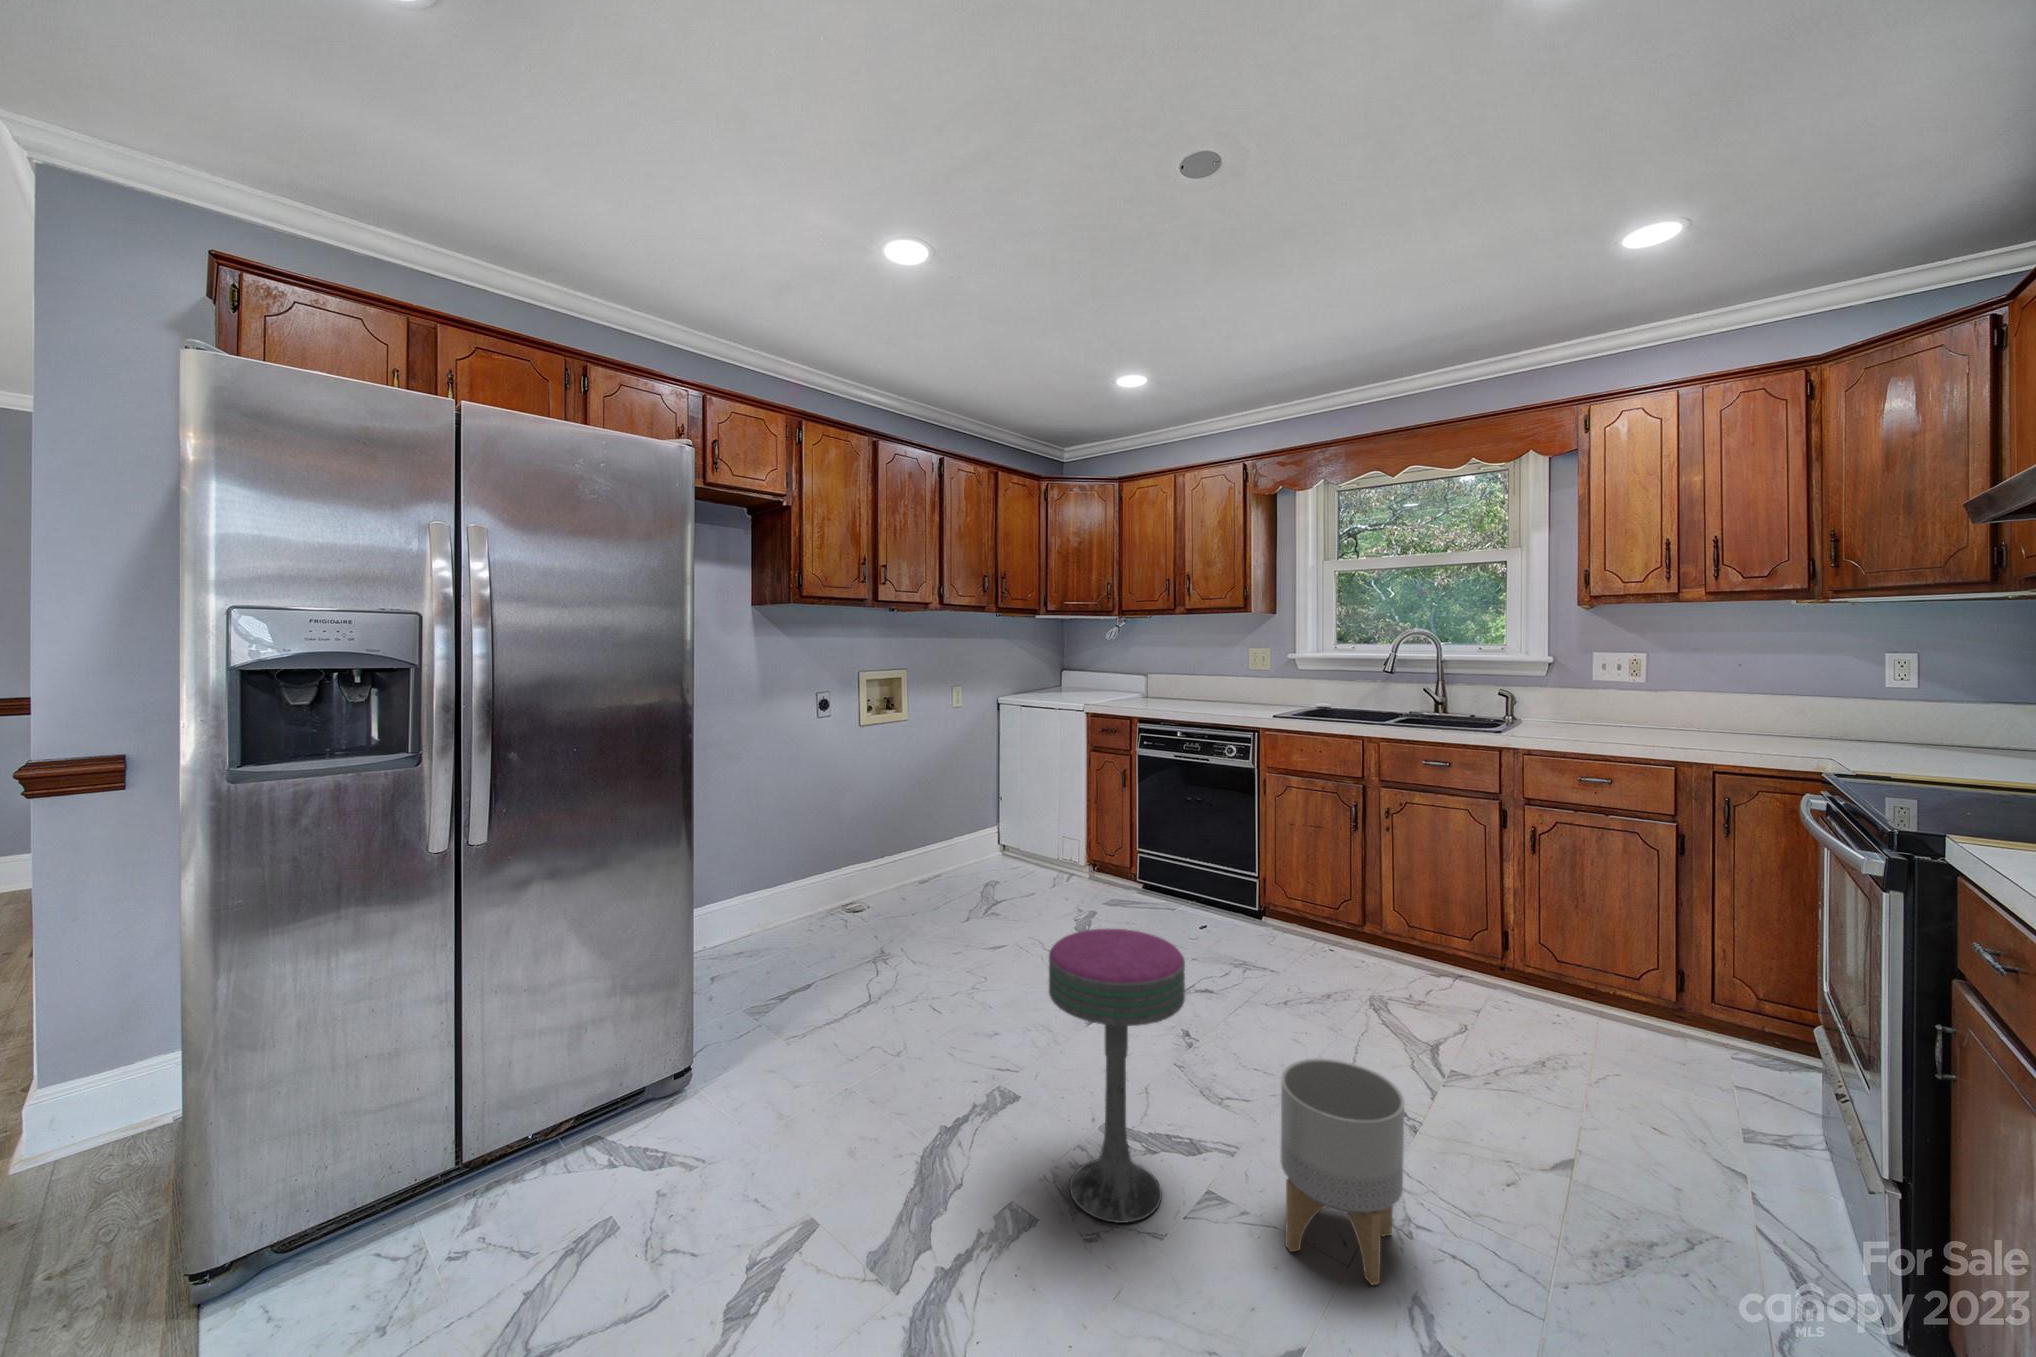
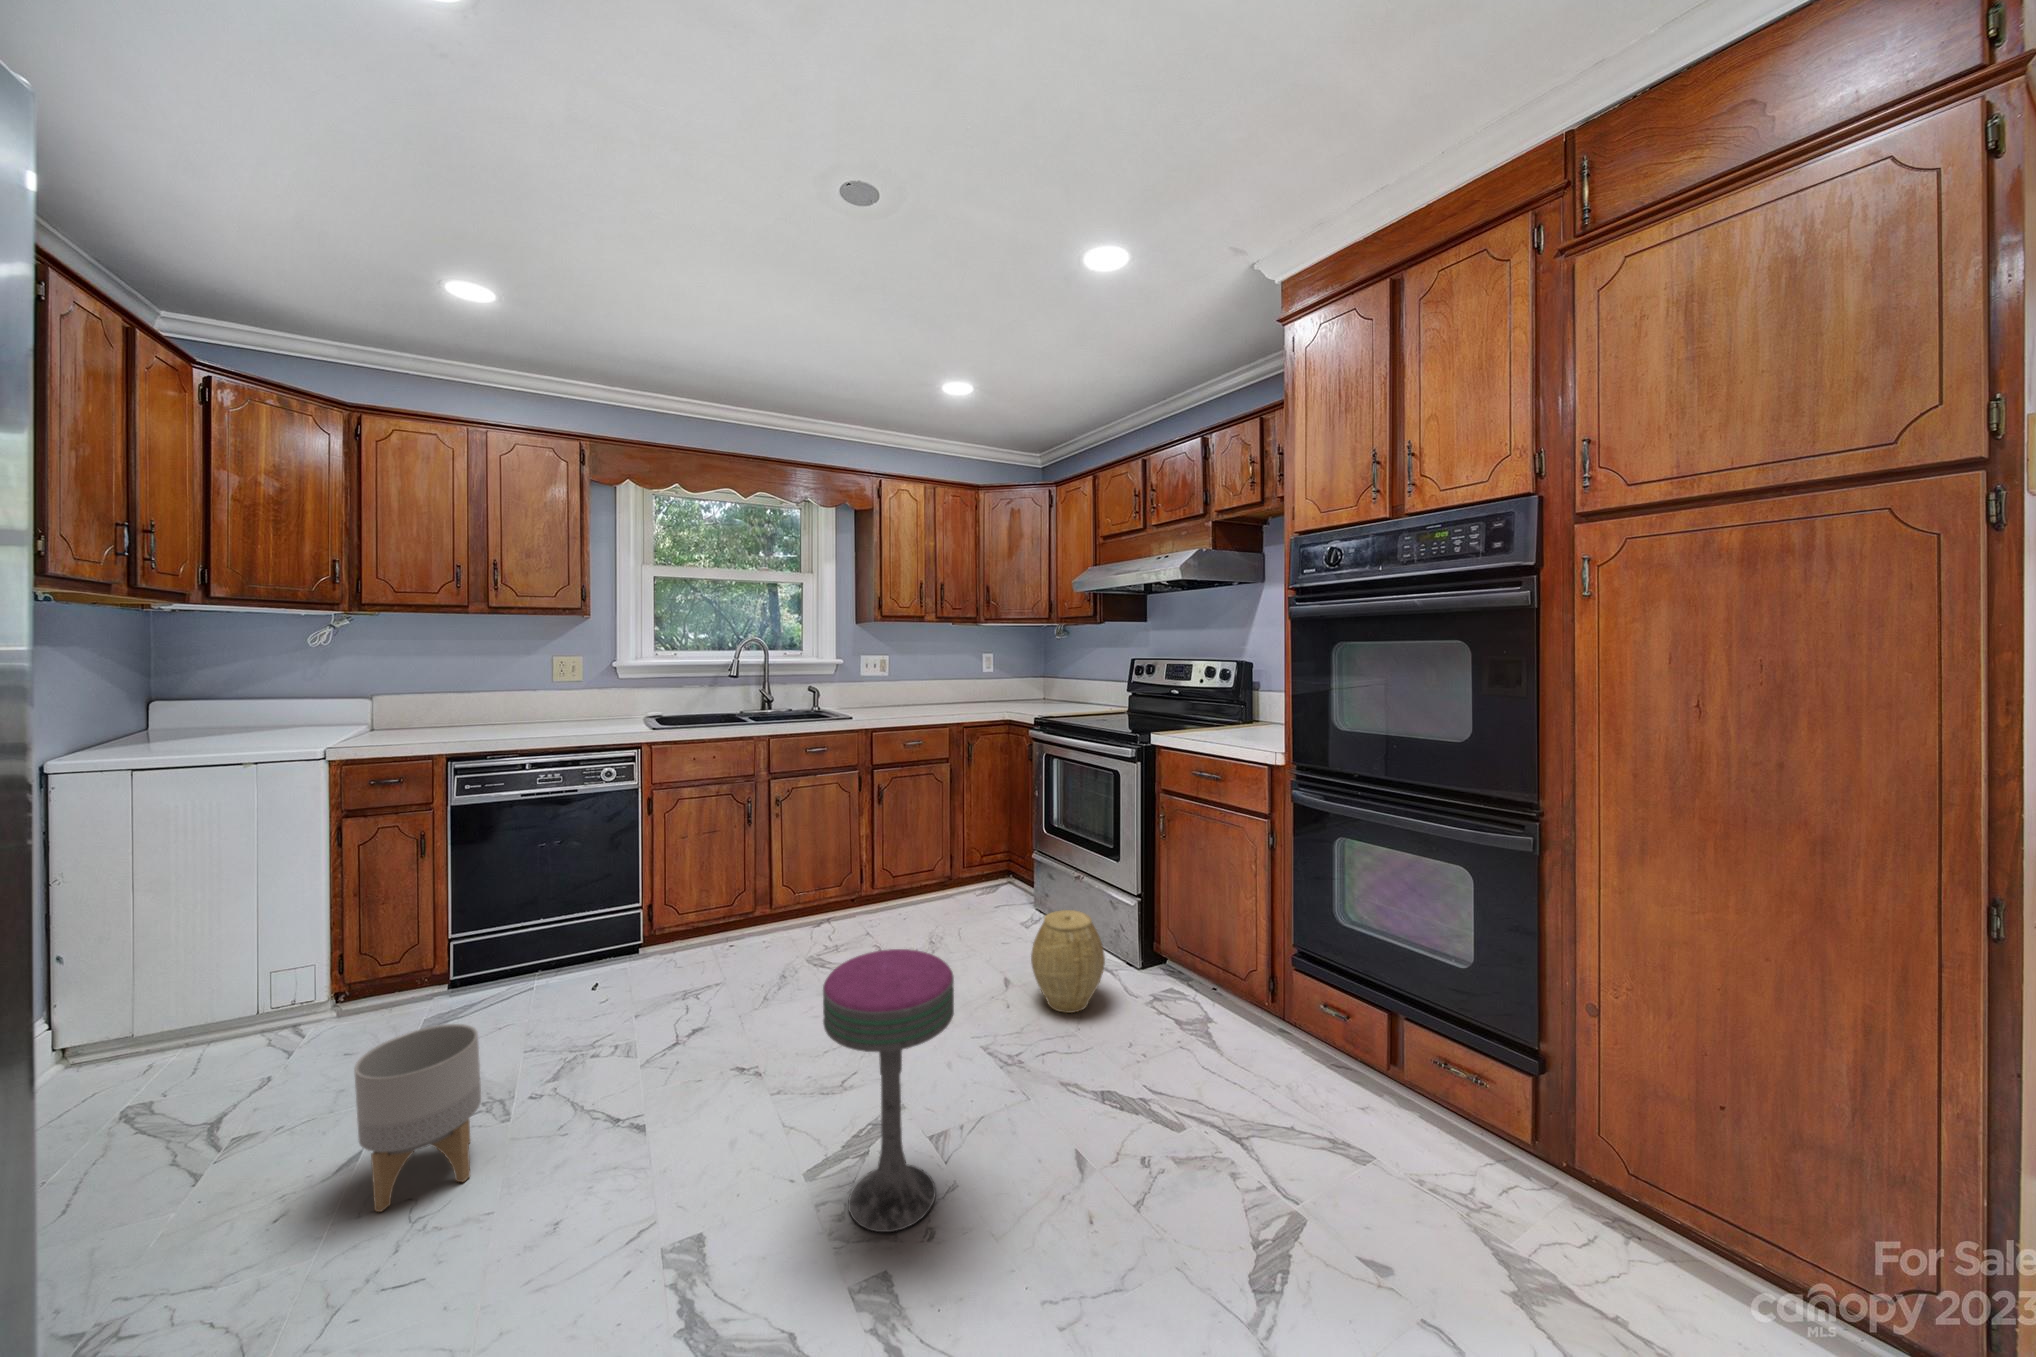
planter: present [1280,1059,1404,1285] -> present [354,1024,481,1212]
woven basket: none [1536,1068,1698,1264] -> present [1031,910,1105,1013]

